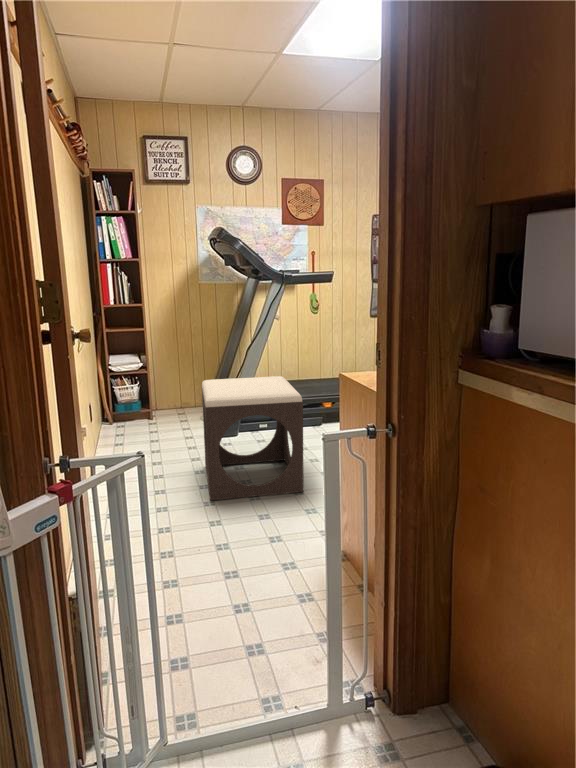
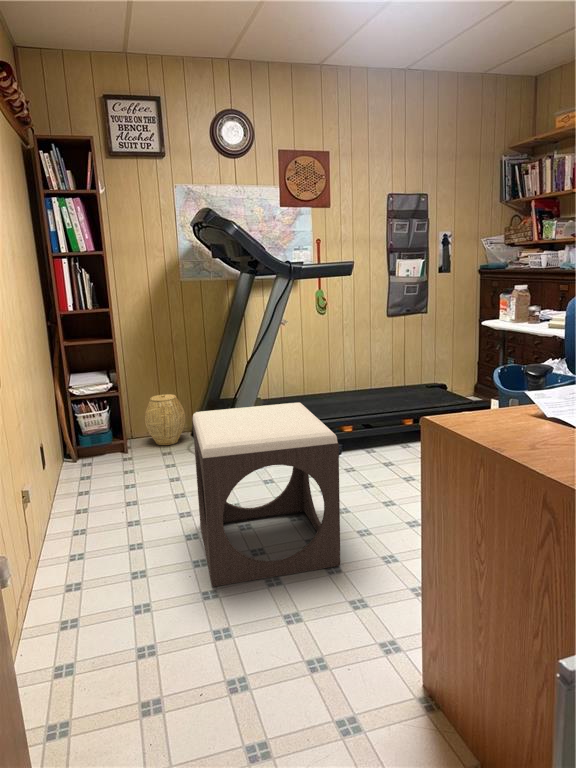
woven basket: none [167,374,200,415] -> present [145,394,185,445]

